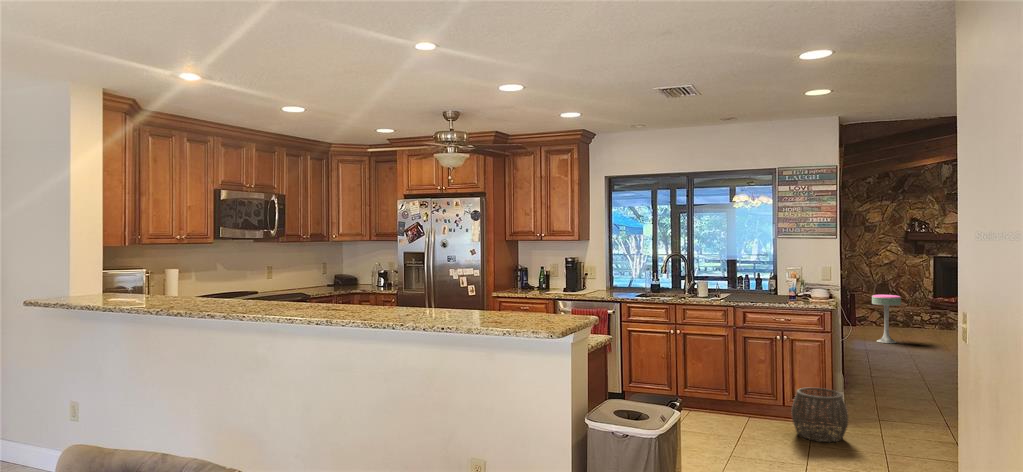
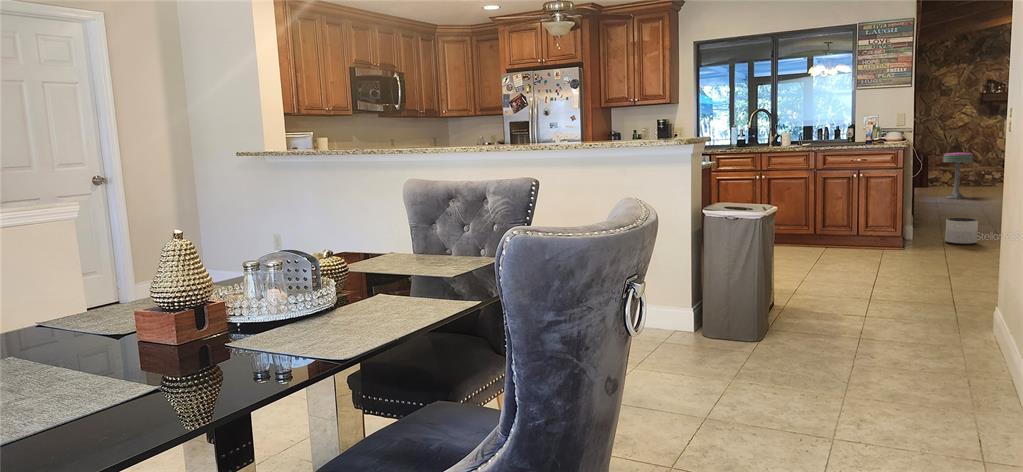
planter: none [880,386,915,420] -> present [945,218,978,245]
woven basket: present [792,388,848,442] -> none [865,216,916,259]

